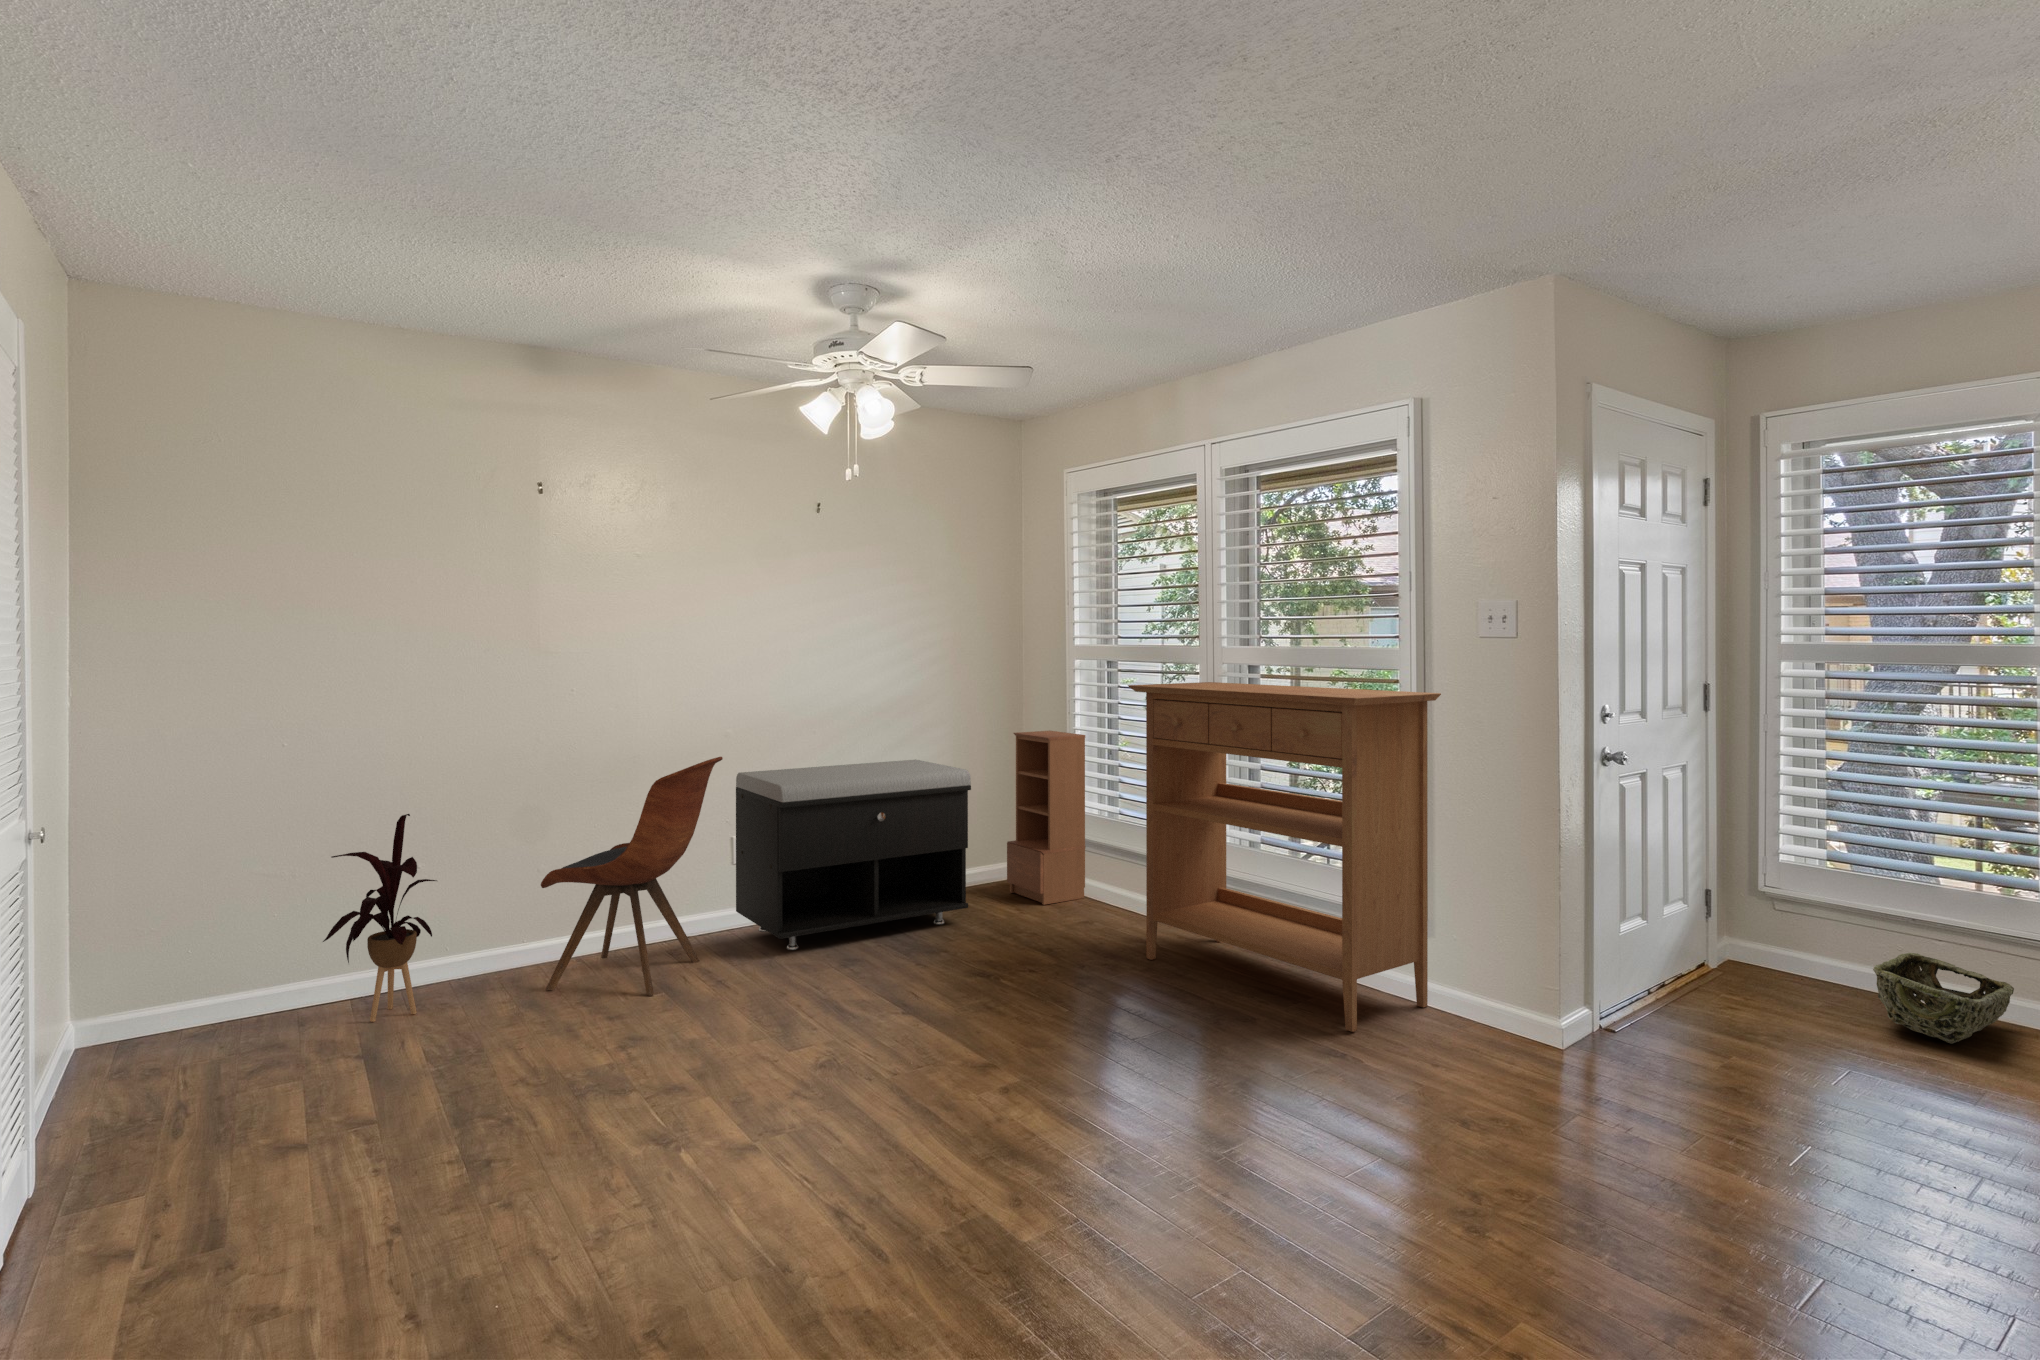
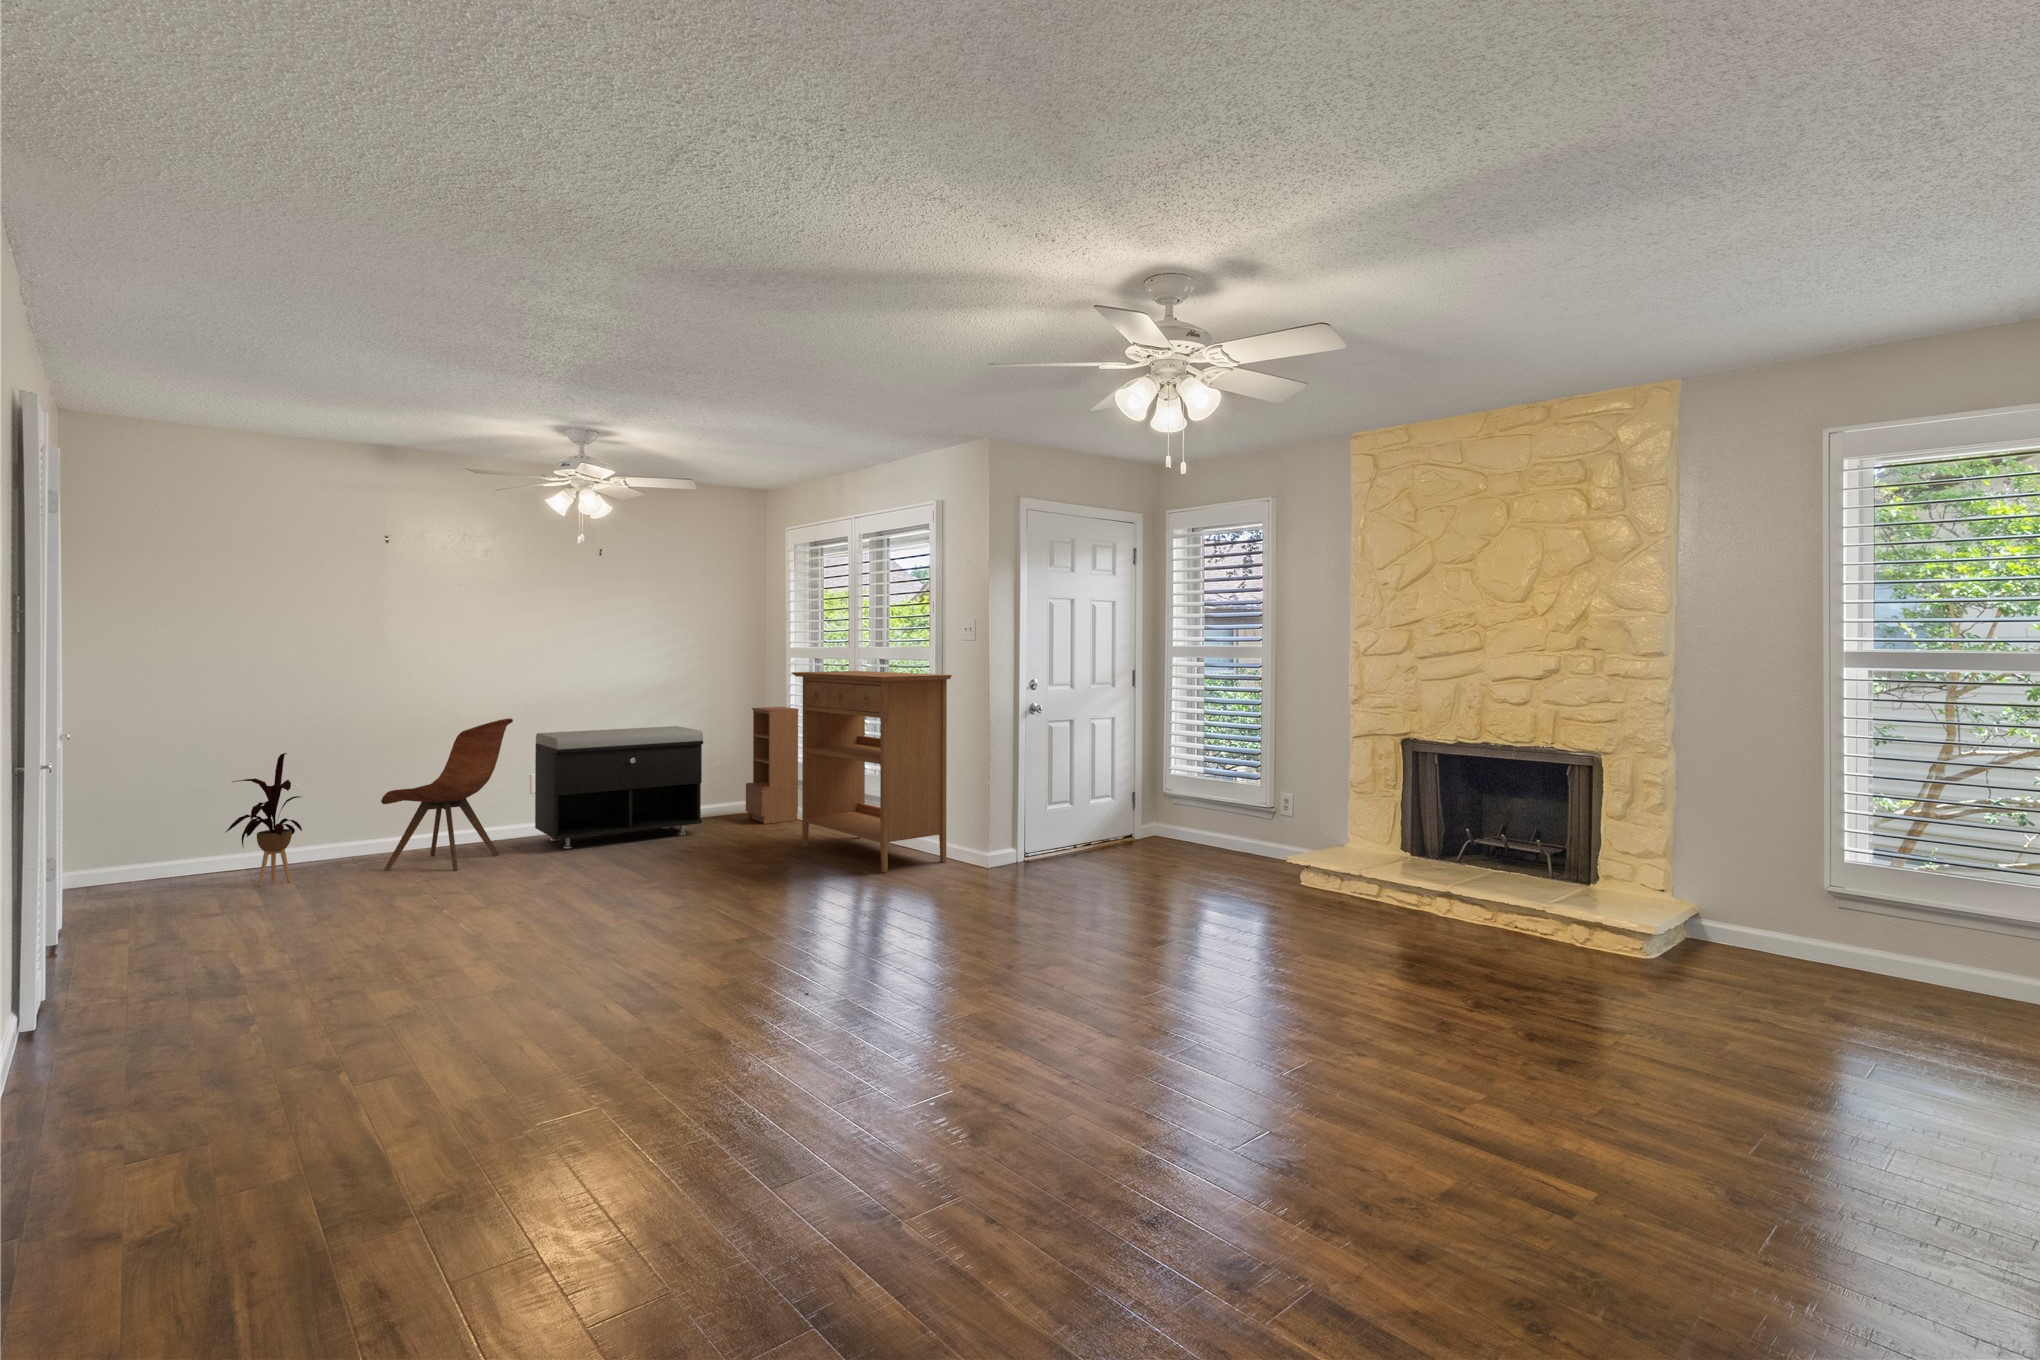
woven basket: present [1873,953,2014,1044] -> none [1181,823,1257,867]

